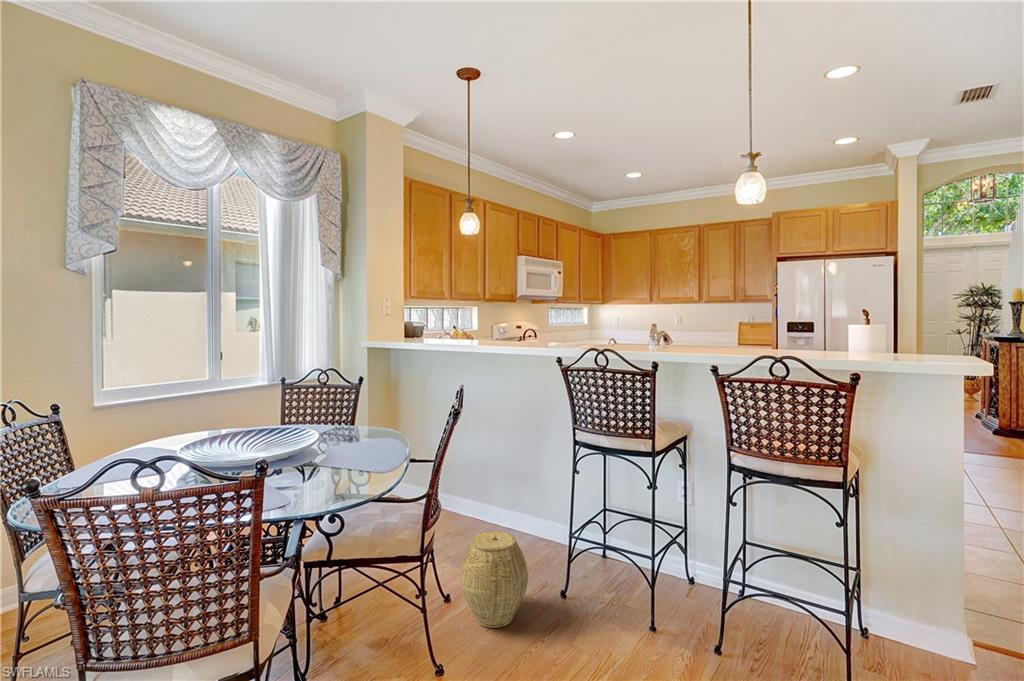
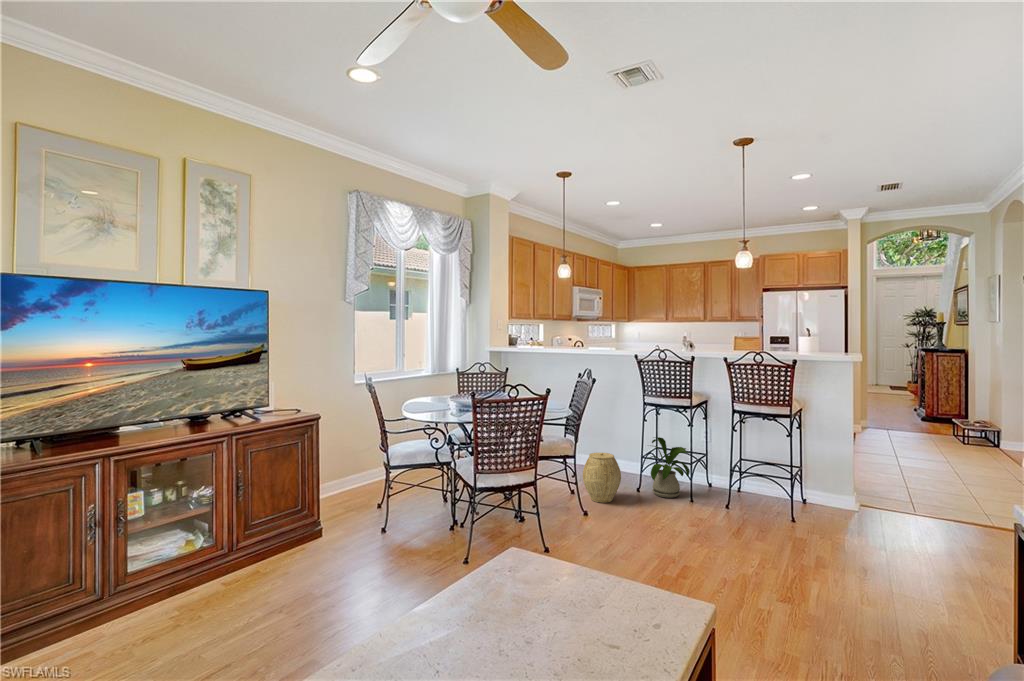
house plant: none [574,502,656,613] -> present [650,437,690,498]

